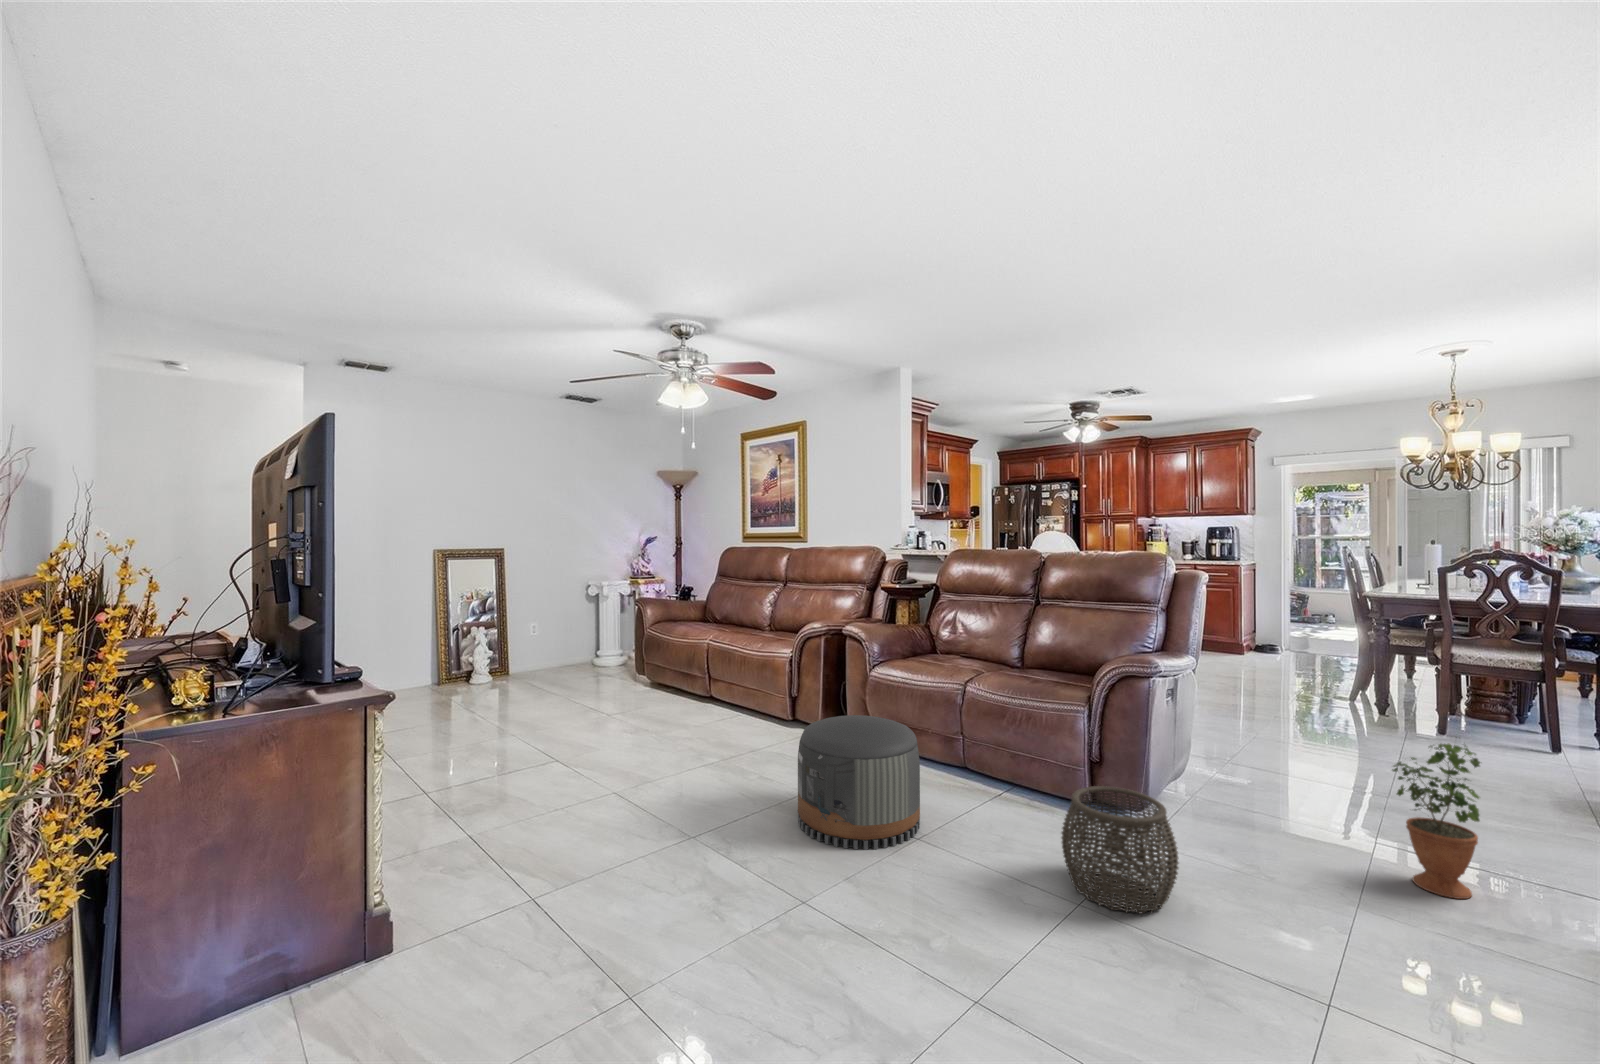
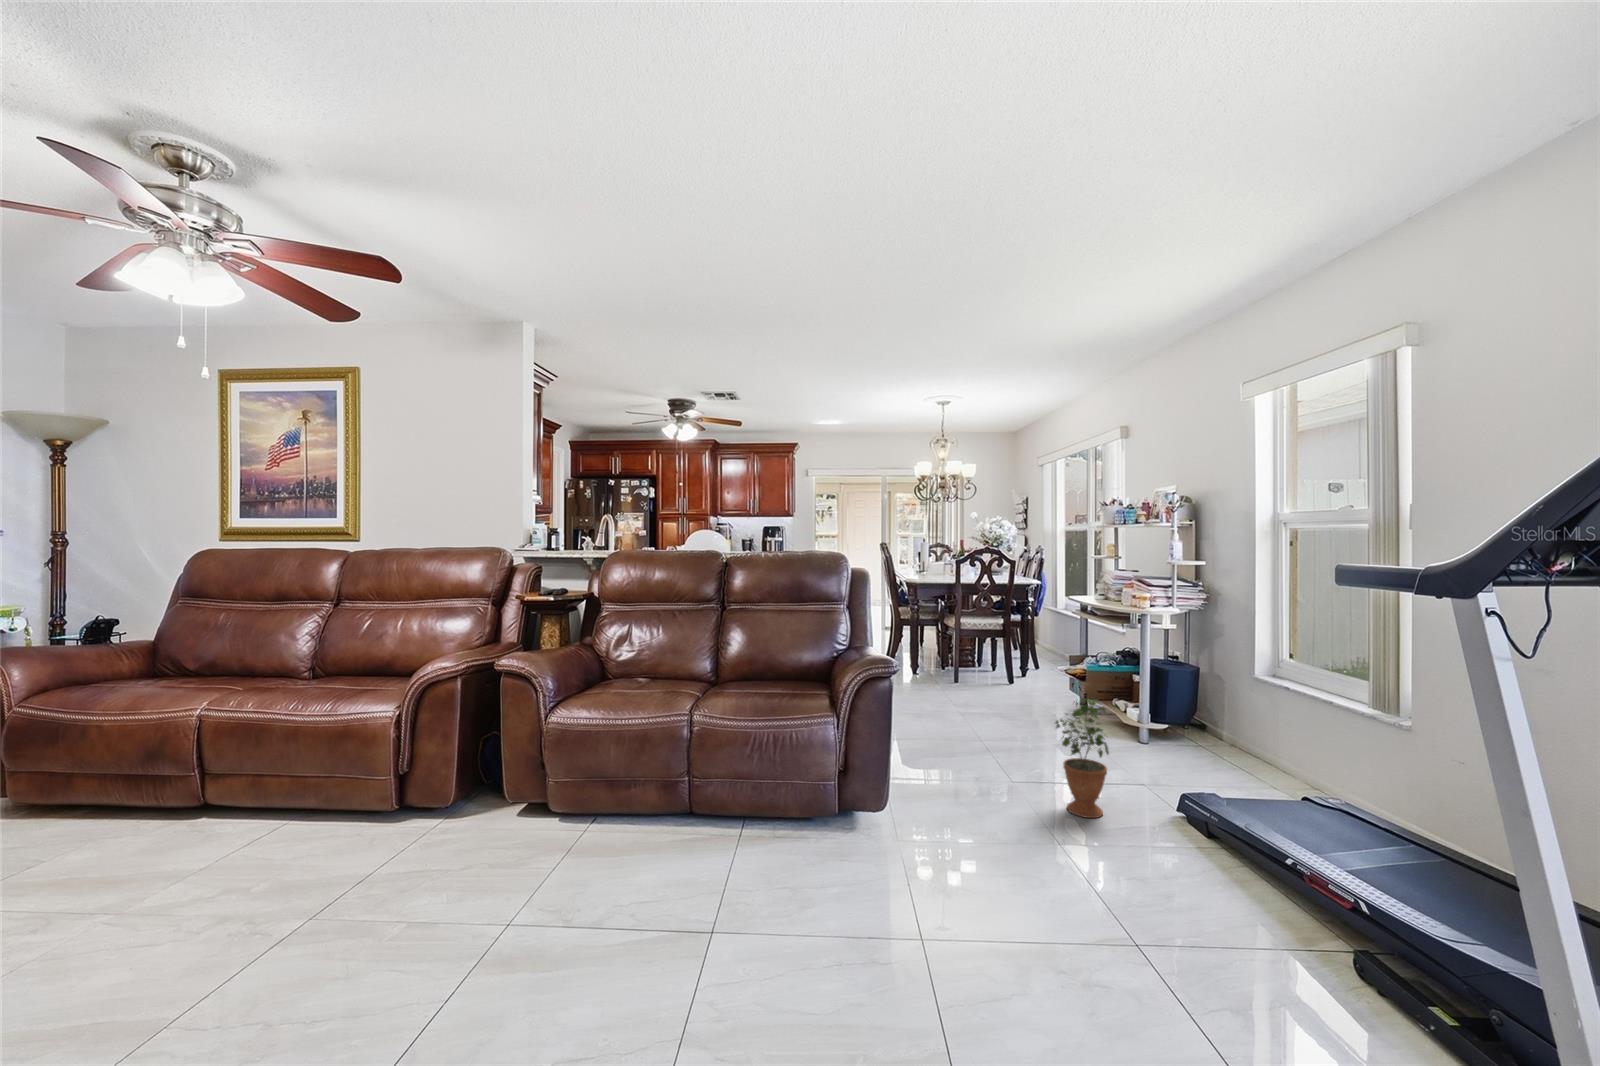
pouf: present [798,715,920,850] -> none [525,785,706,1006]
woven basket: present [1061,786,1179,914] -> none [884,801,999,940]

